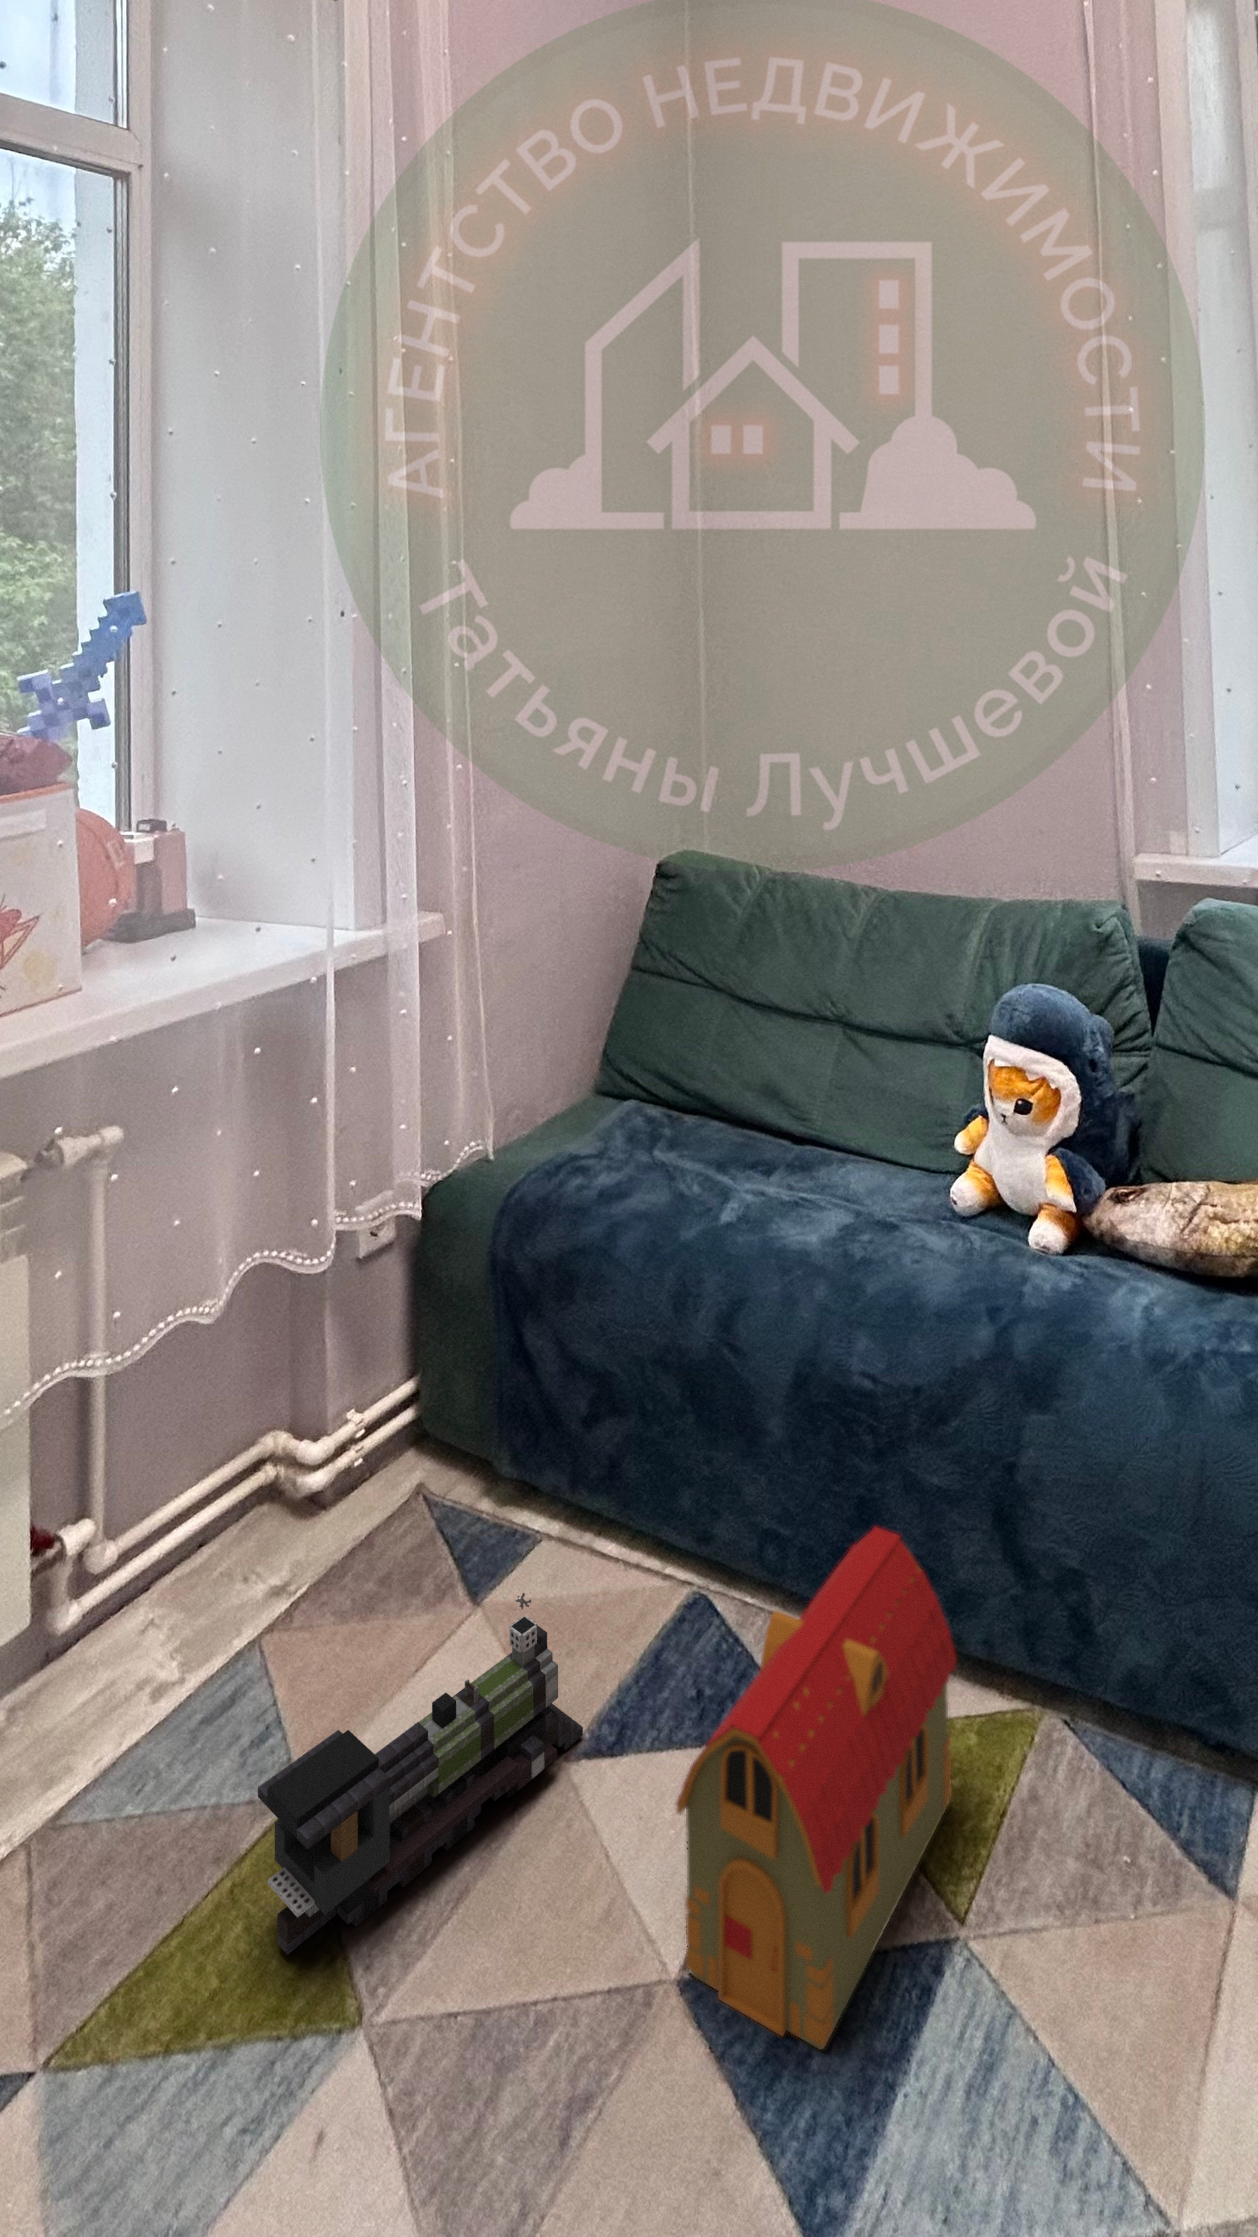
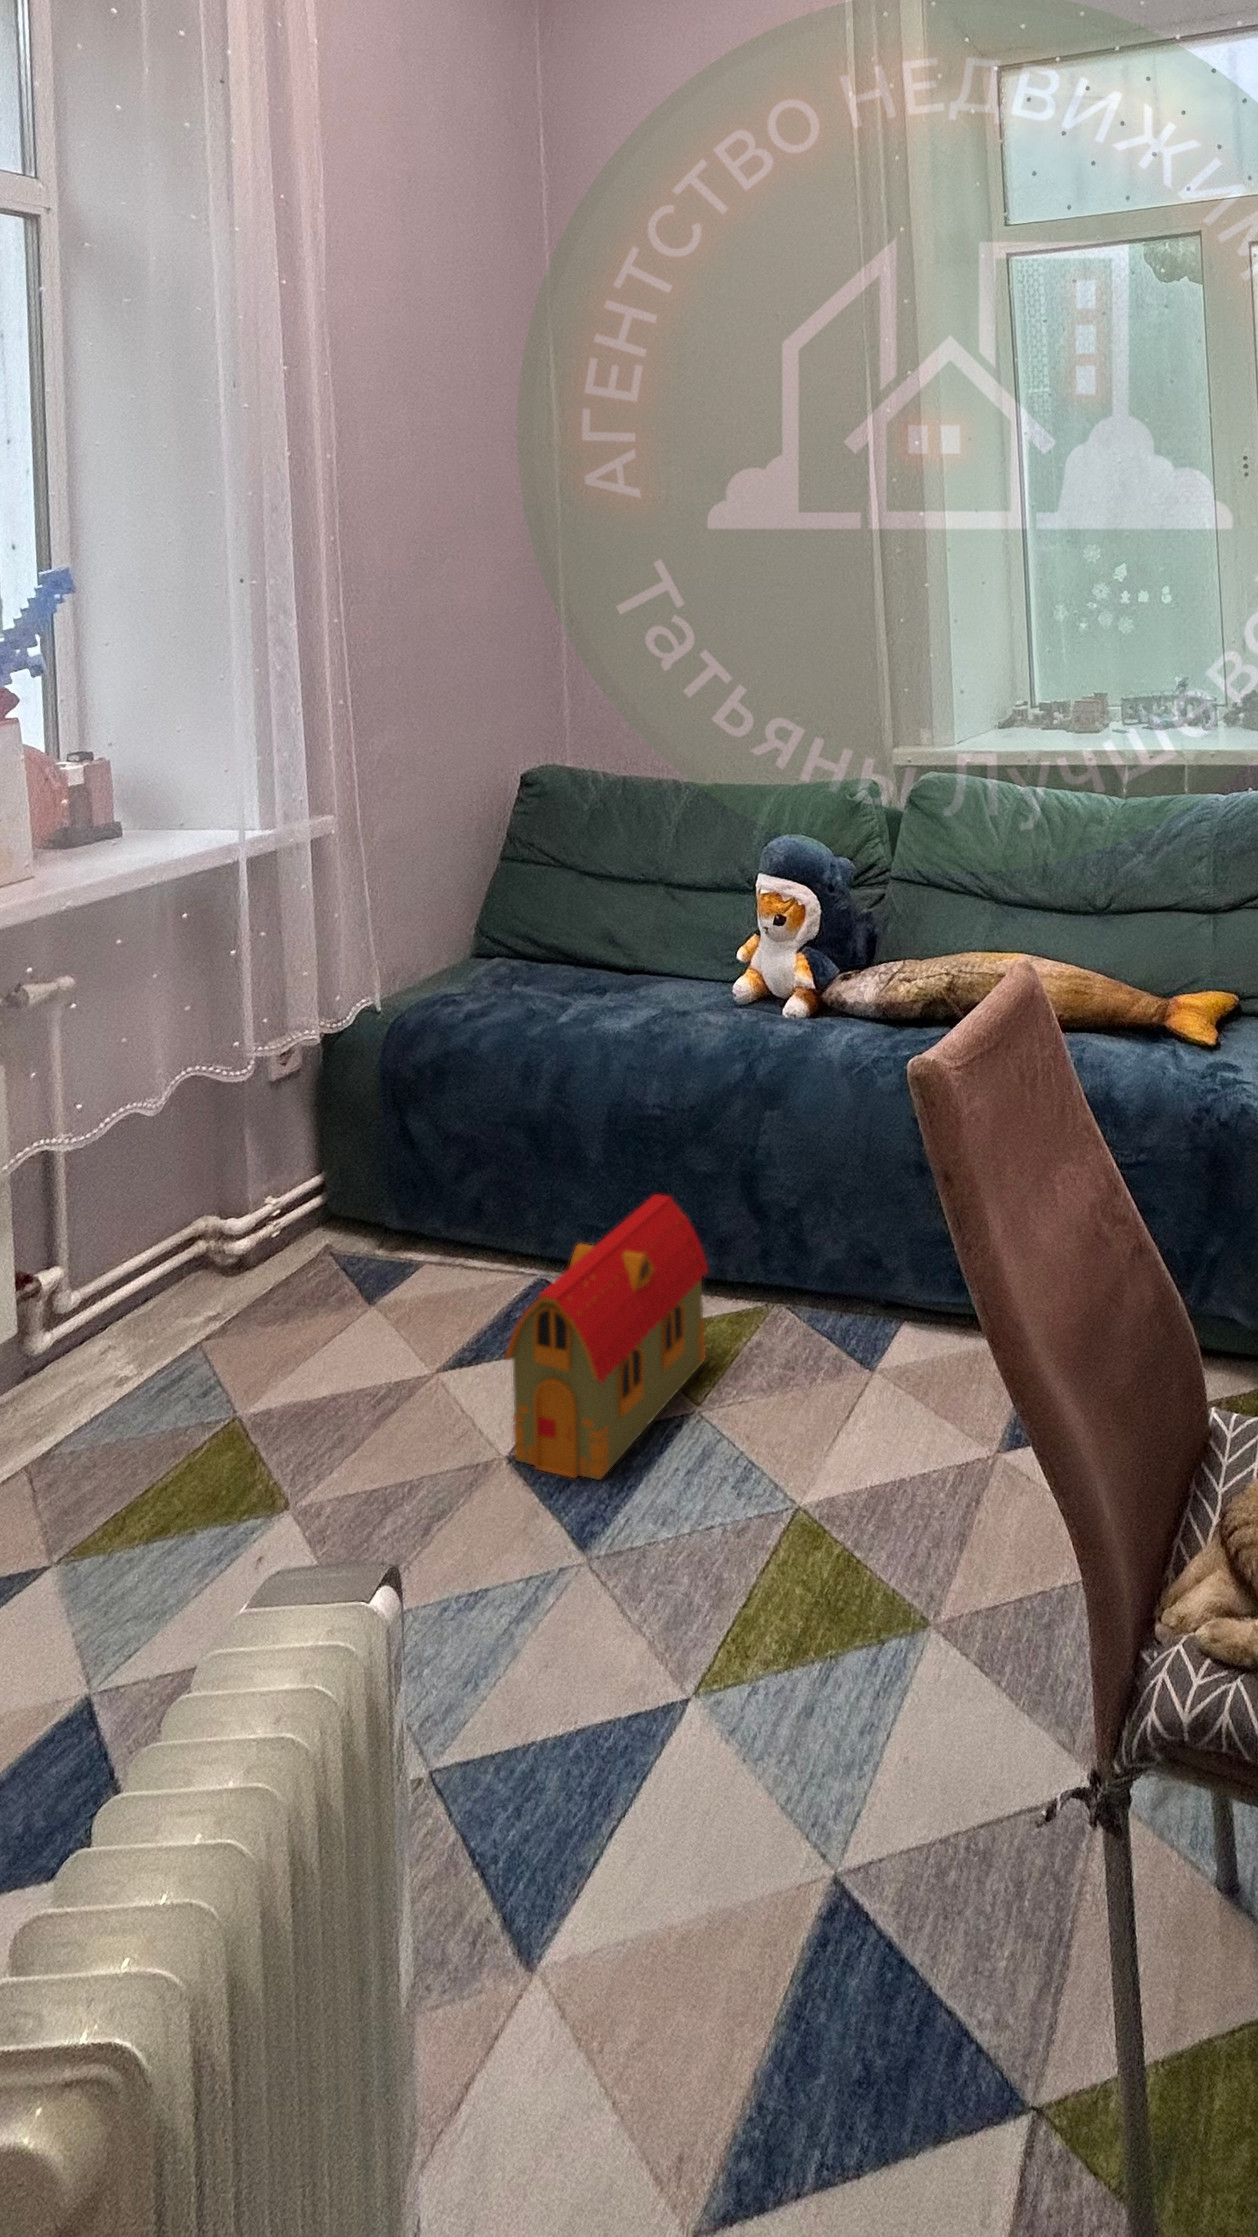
toy train: present [258,1593,583,1955] -> none [207,1264,450,1490]

